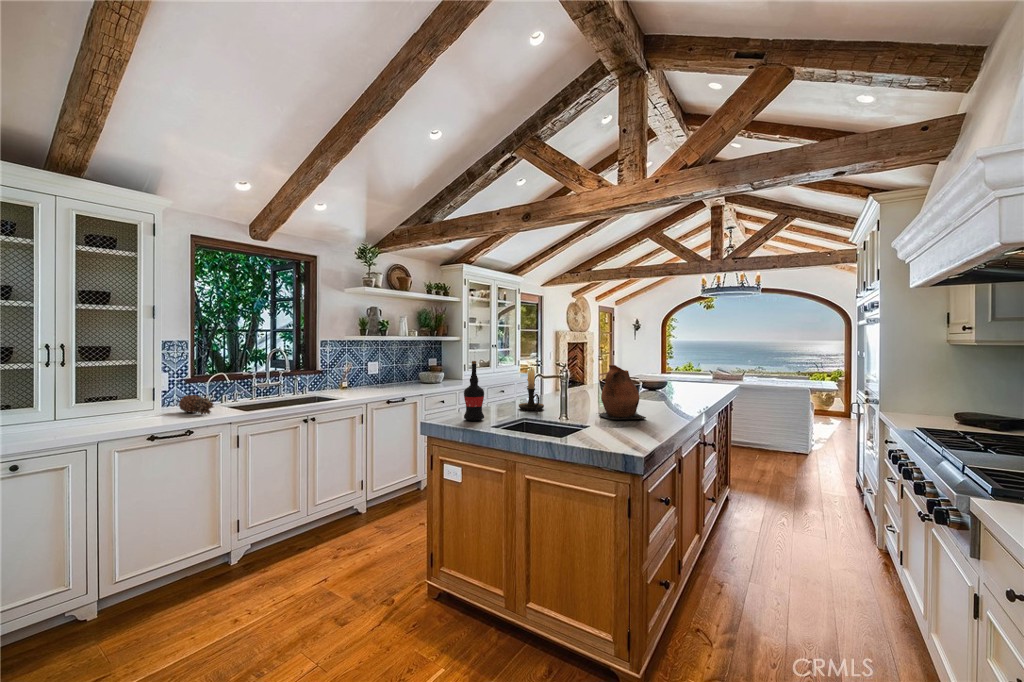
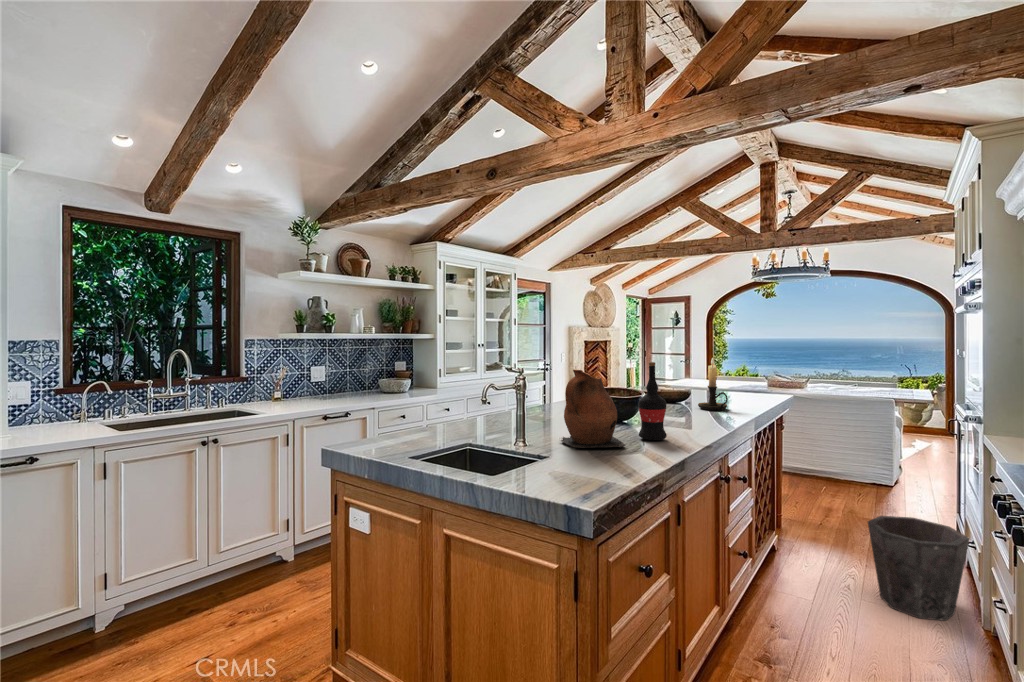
wine bottle: present [464,361,484,421] -> present [638,362,667,440]
candle holder: present [519,362,544,411] -> present [698,358,728,411]
fruit: present [179,395,214,414] -> none [29,410,70,437]
waste bin: none [799,472,870,544] -> present [868,516,969,621]

